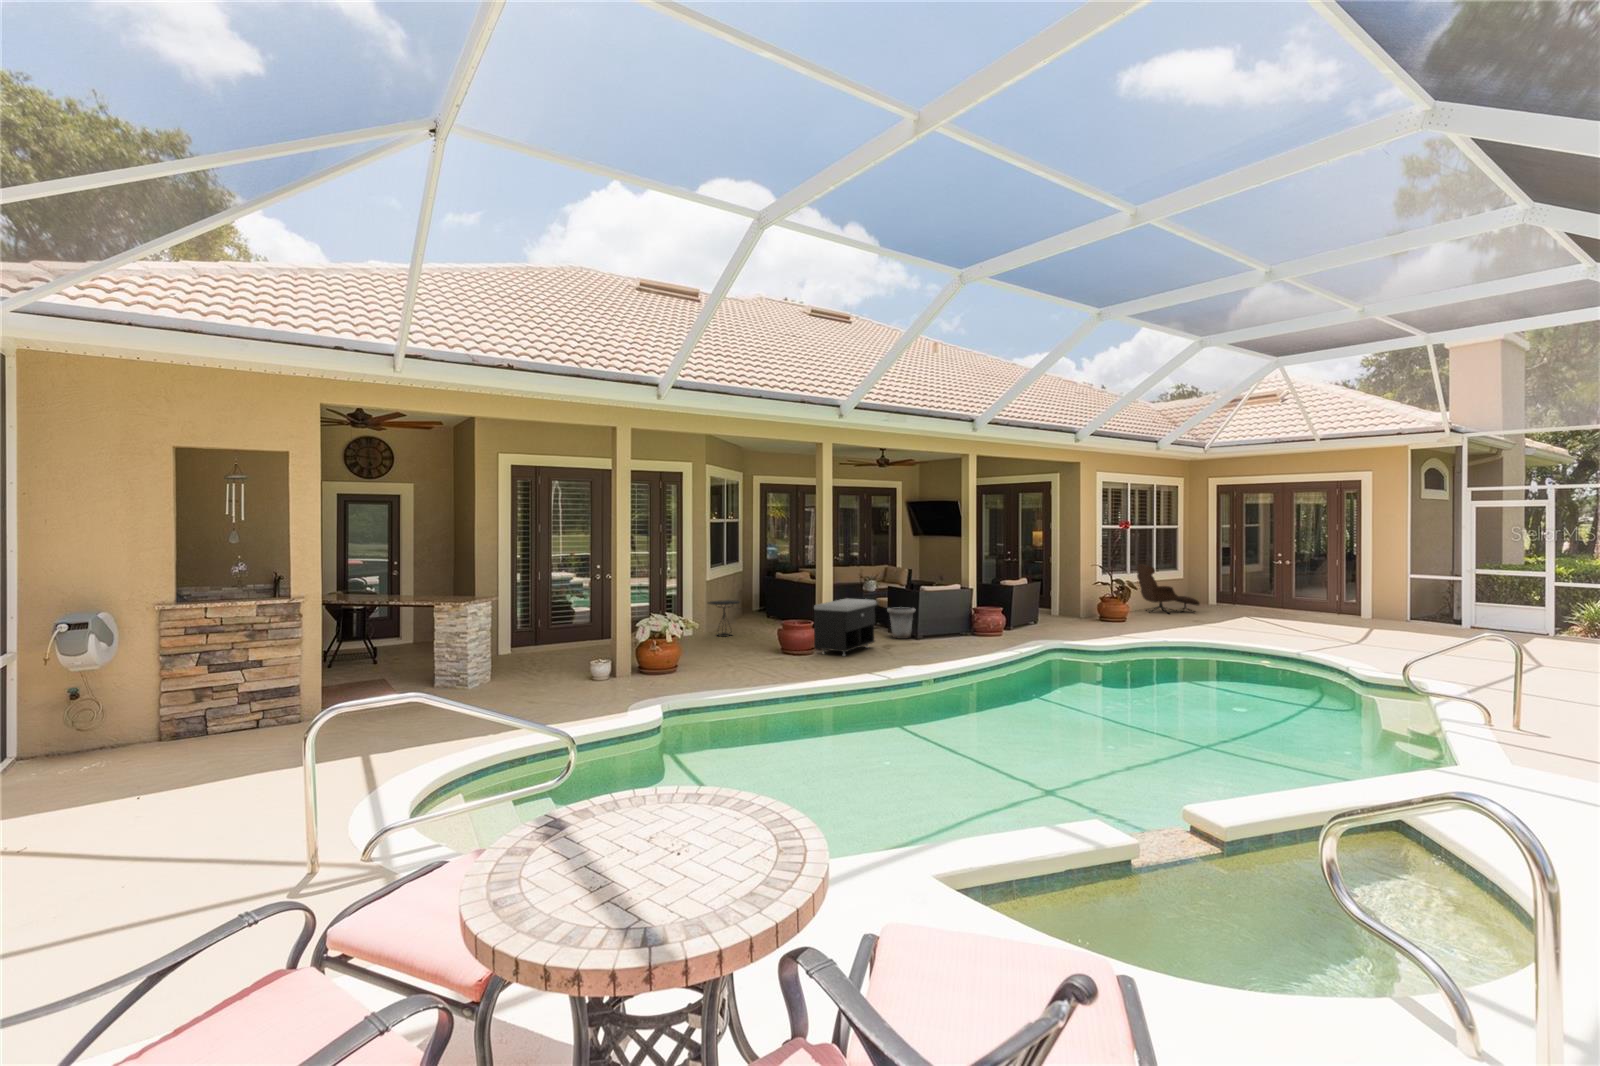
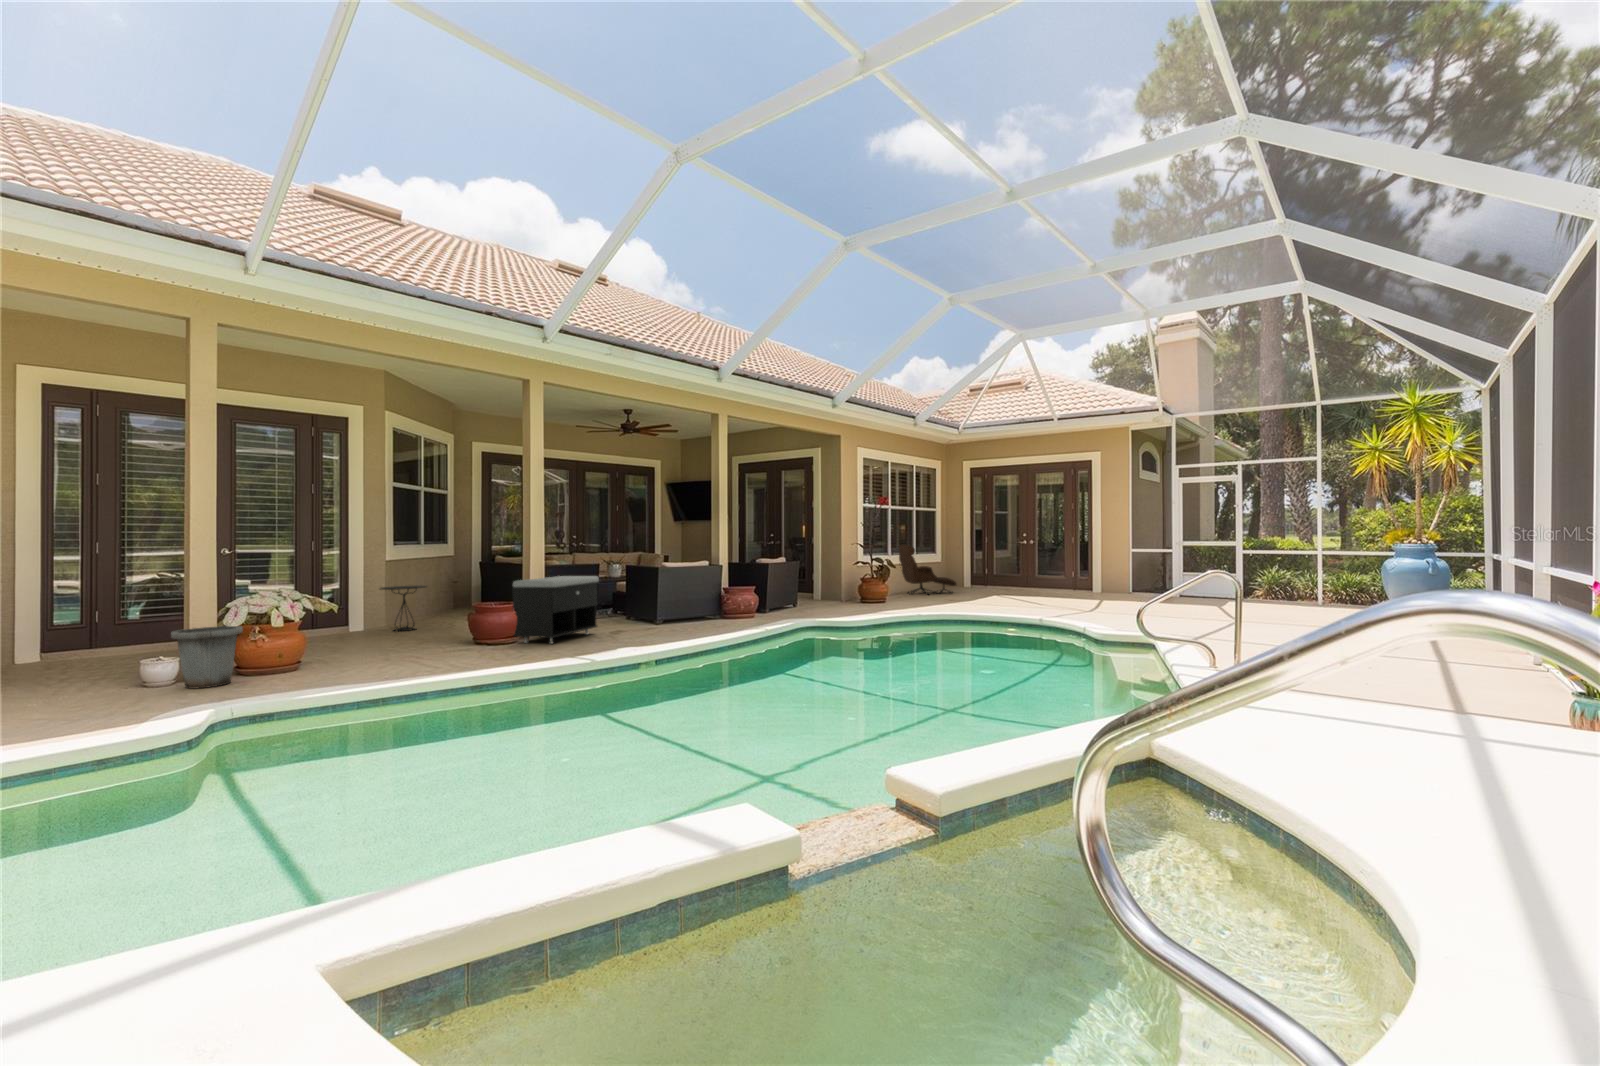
trash can: present [887,607,915,639] -> present [171,626,243,689]

